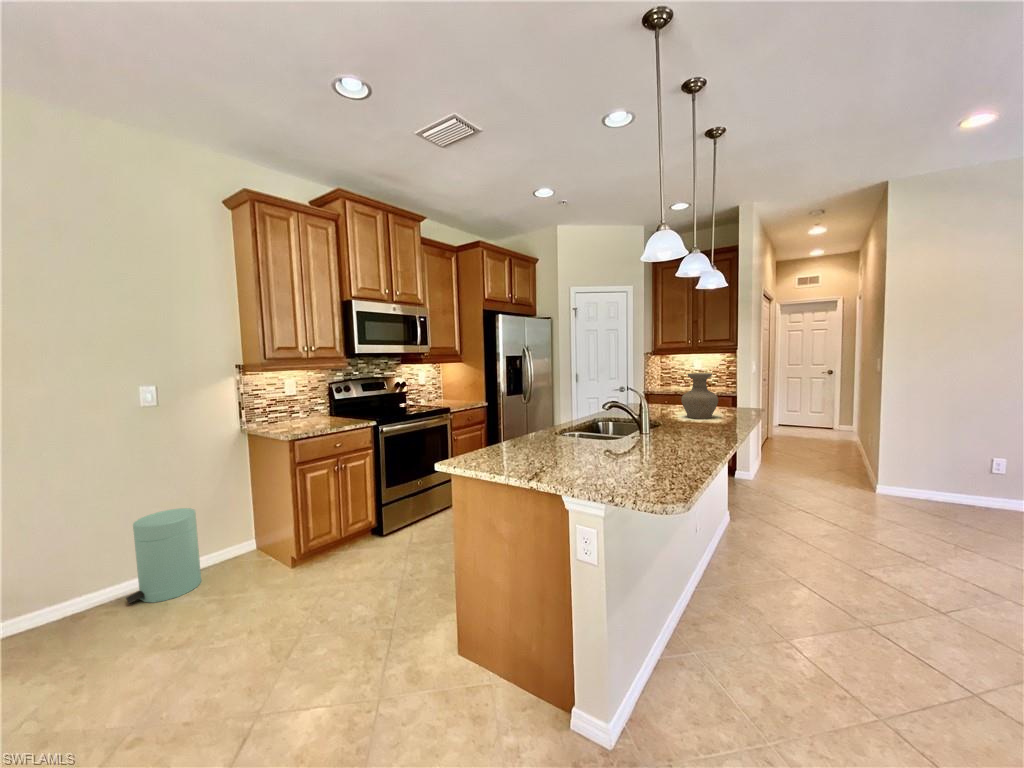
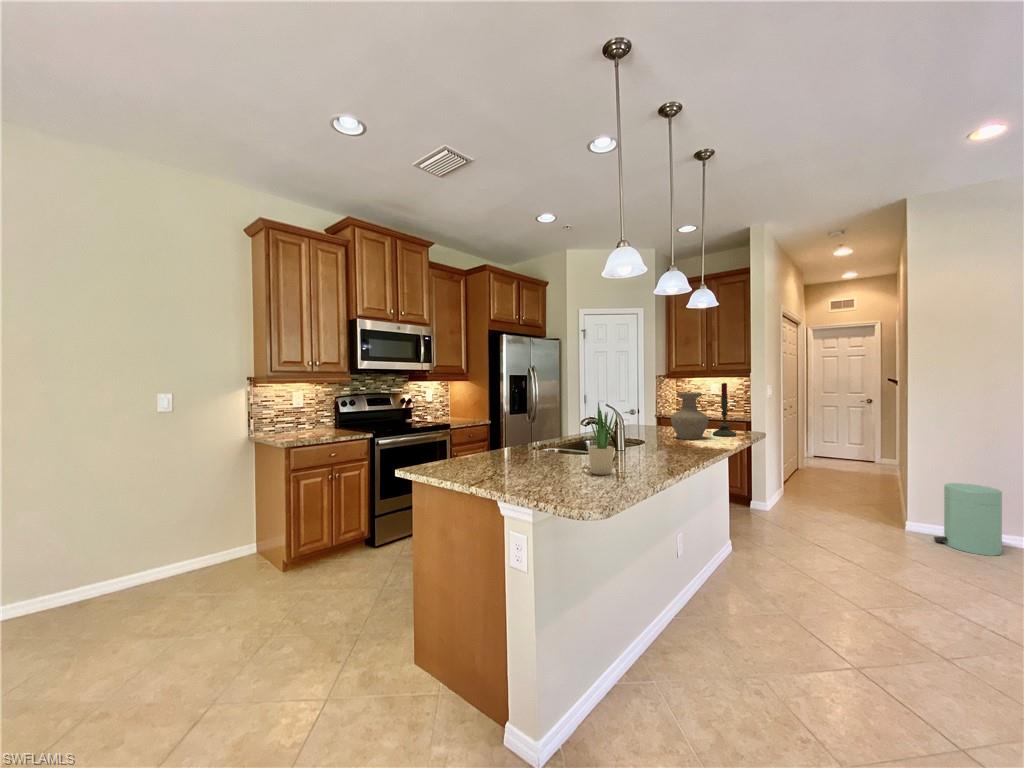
candle: none [719,361,742,415] -> present [713,383,736,437]
potted plant: none [636,390,667,463] -> present [588,402,617,475]
trash can: present [126,508,201,604] -> present [934,483,1002,556]

